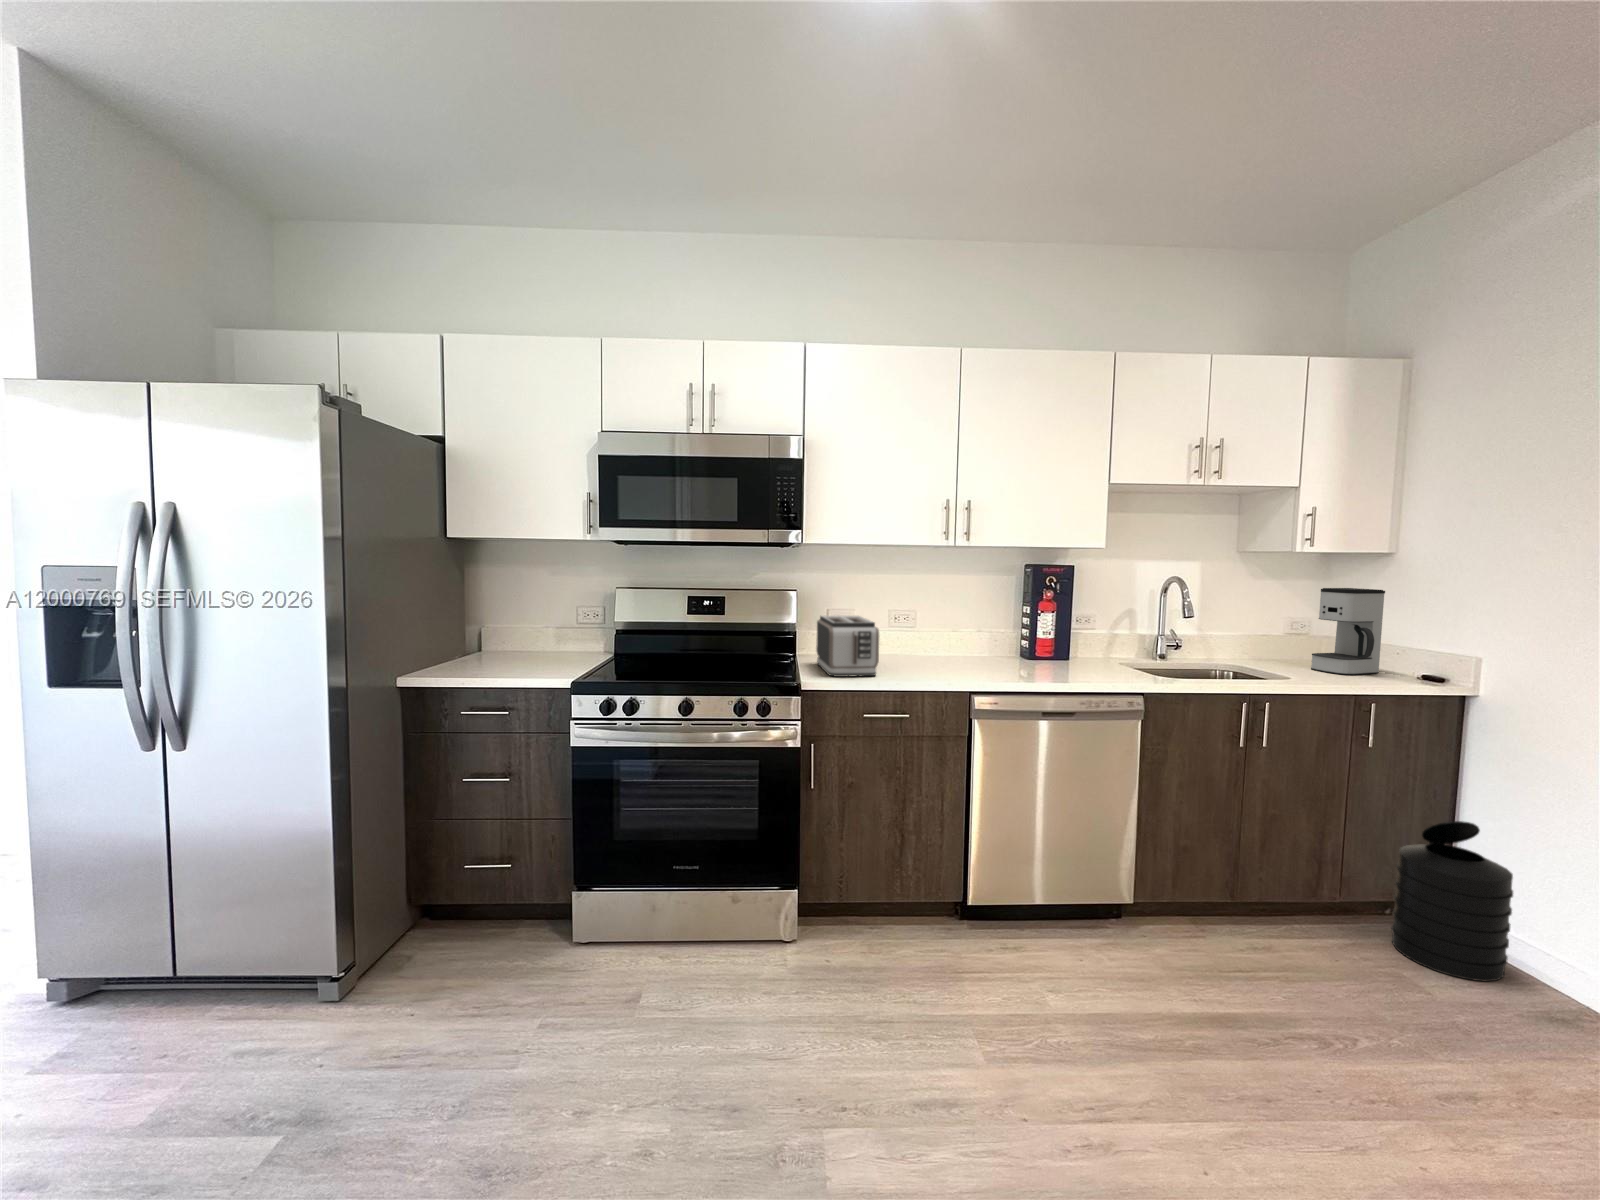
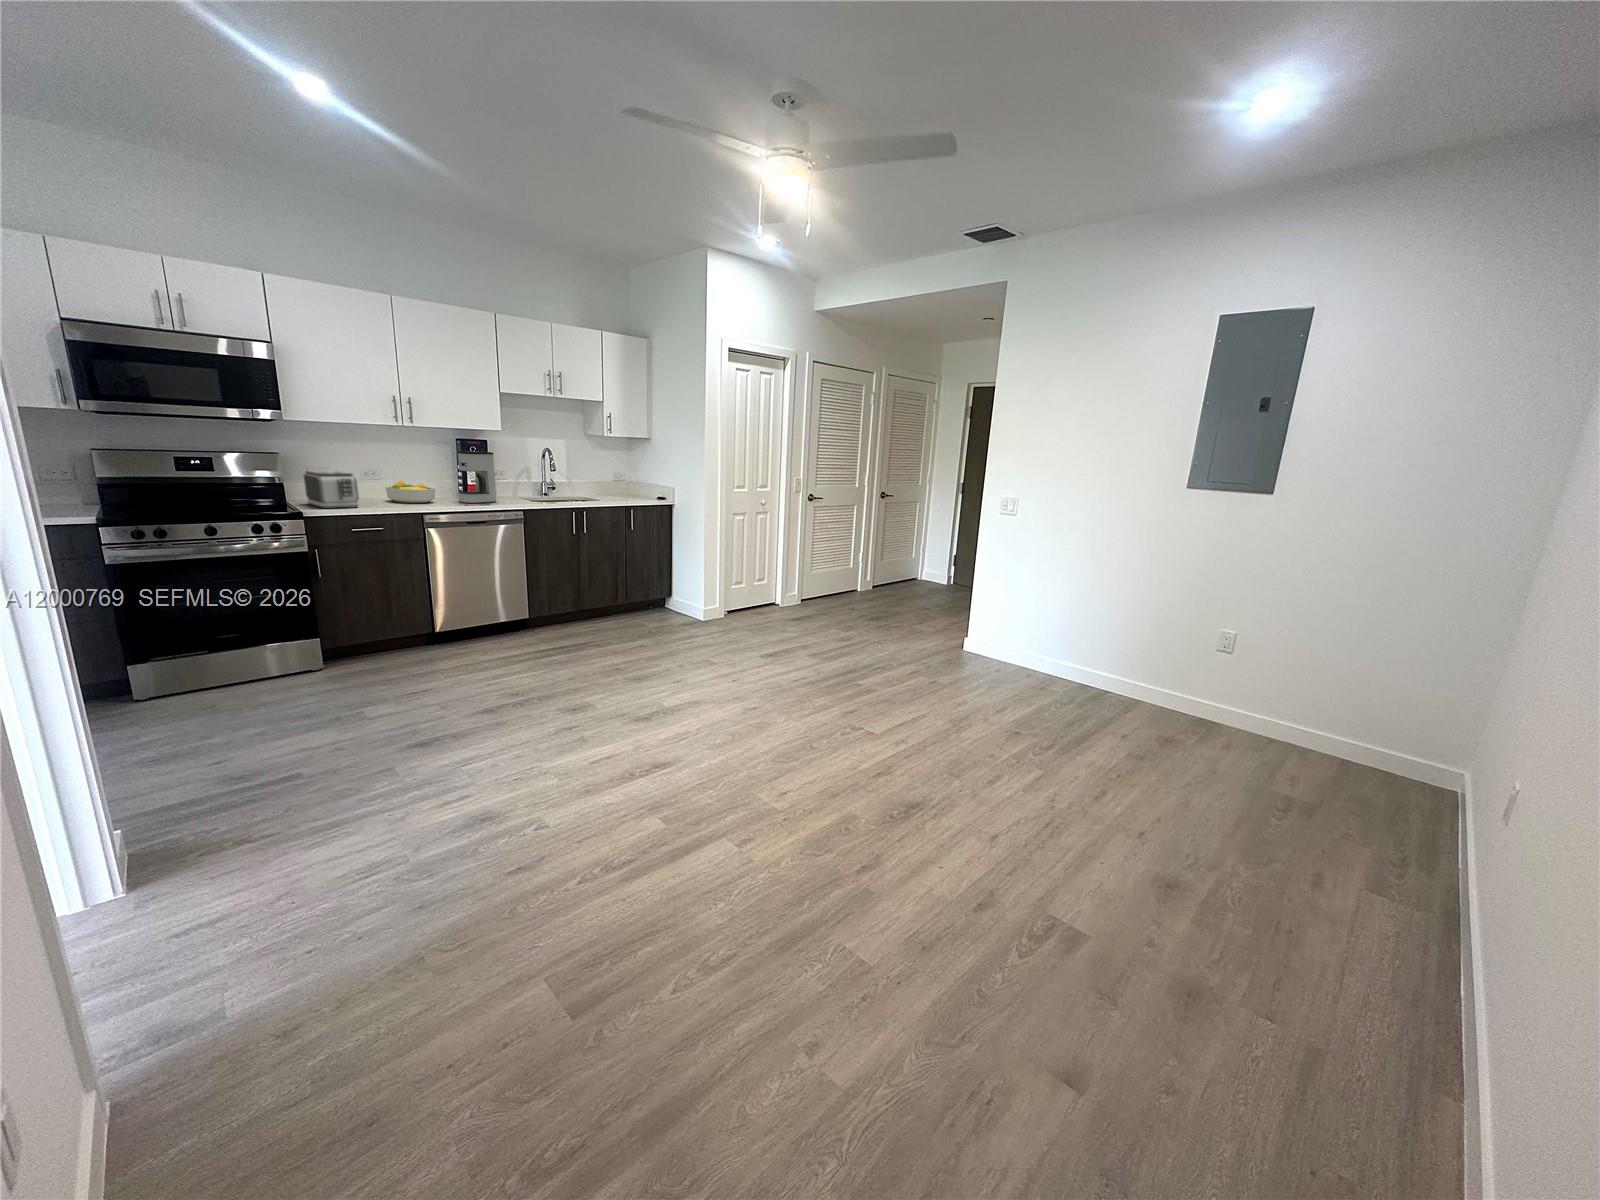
coffee maker: present [1311,588,1385,675] -> present [458,451,496,503]
fruit bowl: none [918,630,989,670] -> present [385,480,435,503]
trash can: present [1391,821,1513,981] -> none [648,556,686,620]

